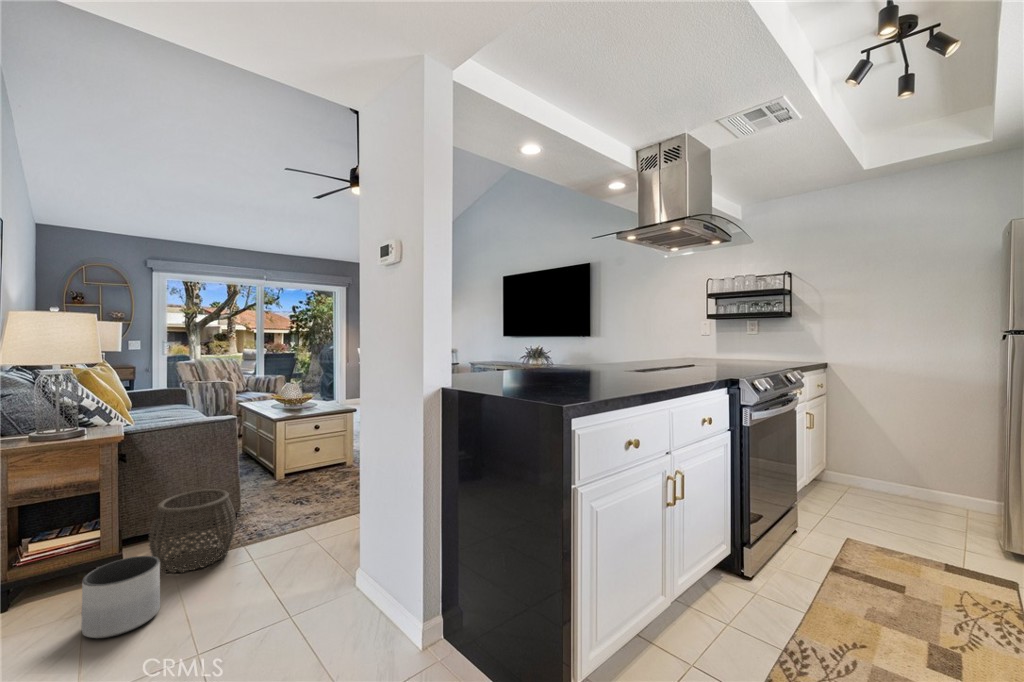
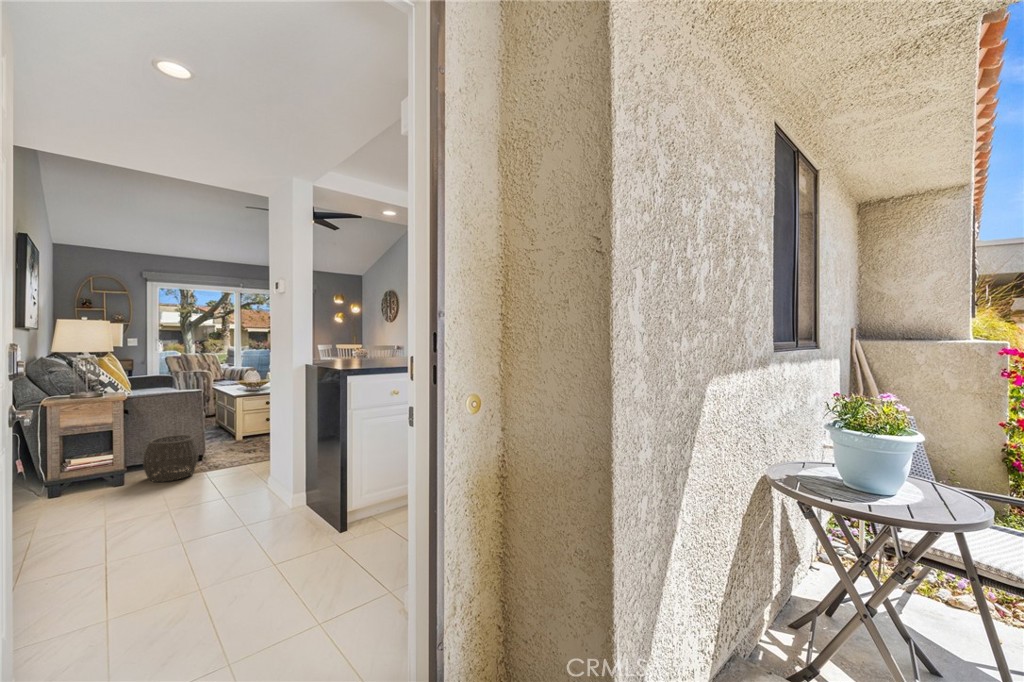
planter: present [81,556,160,638] -> none [105,465,149,505]

